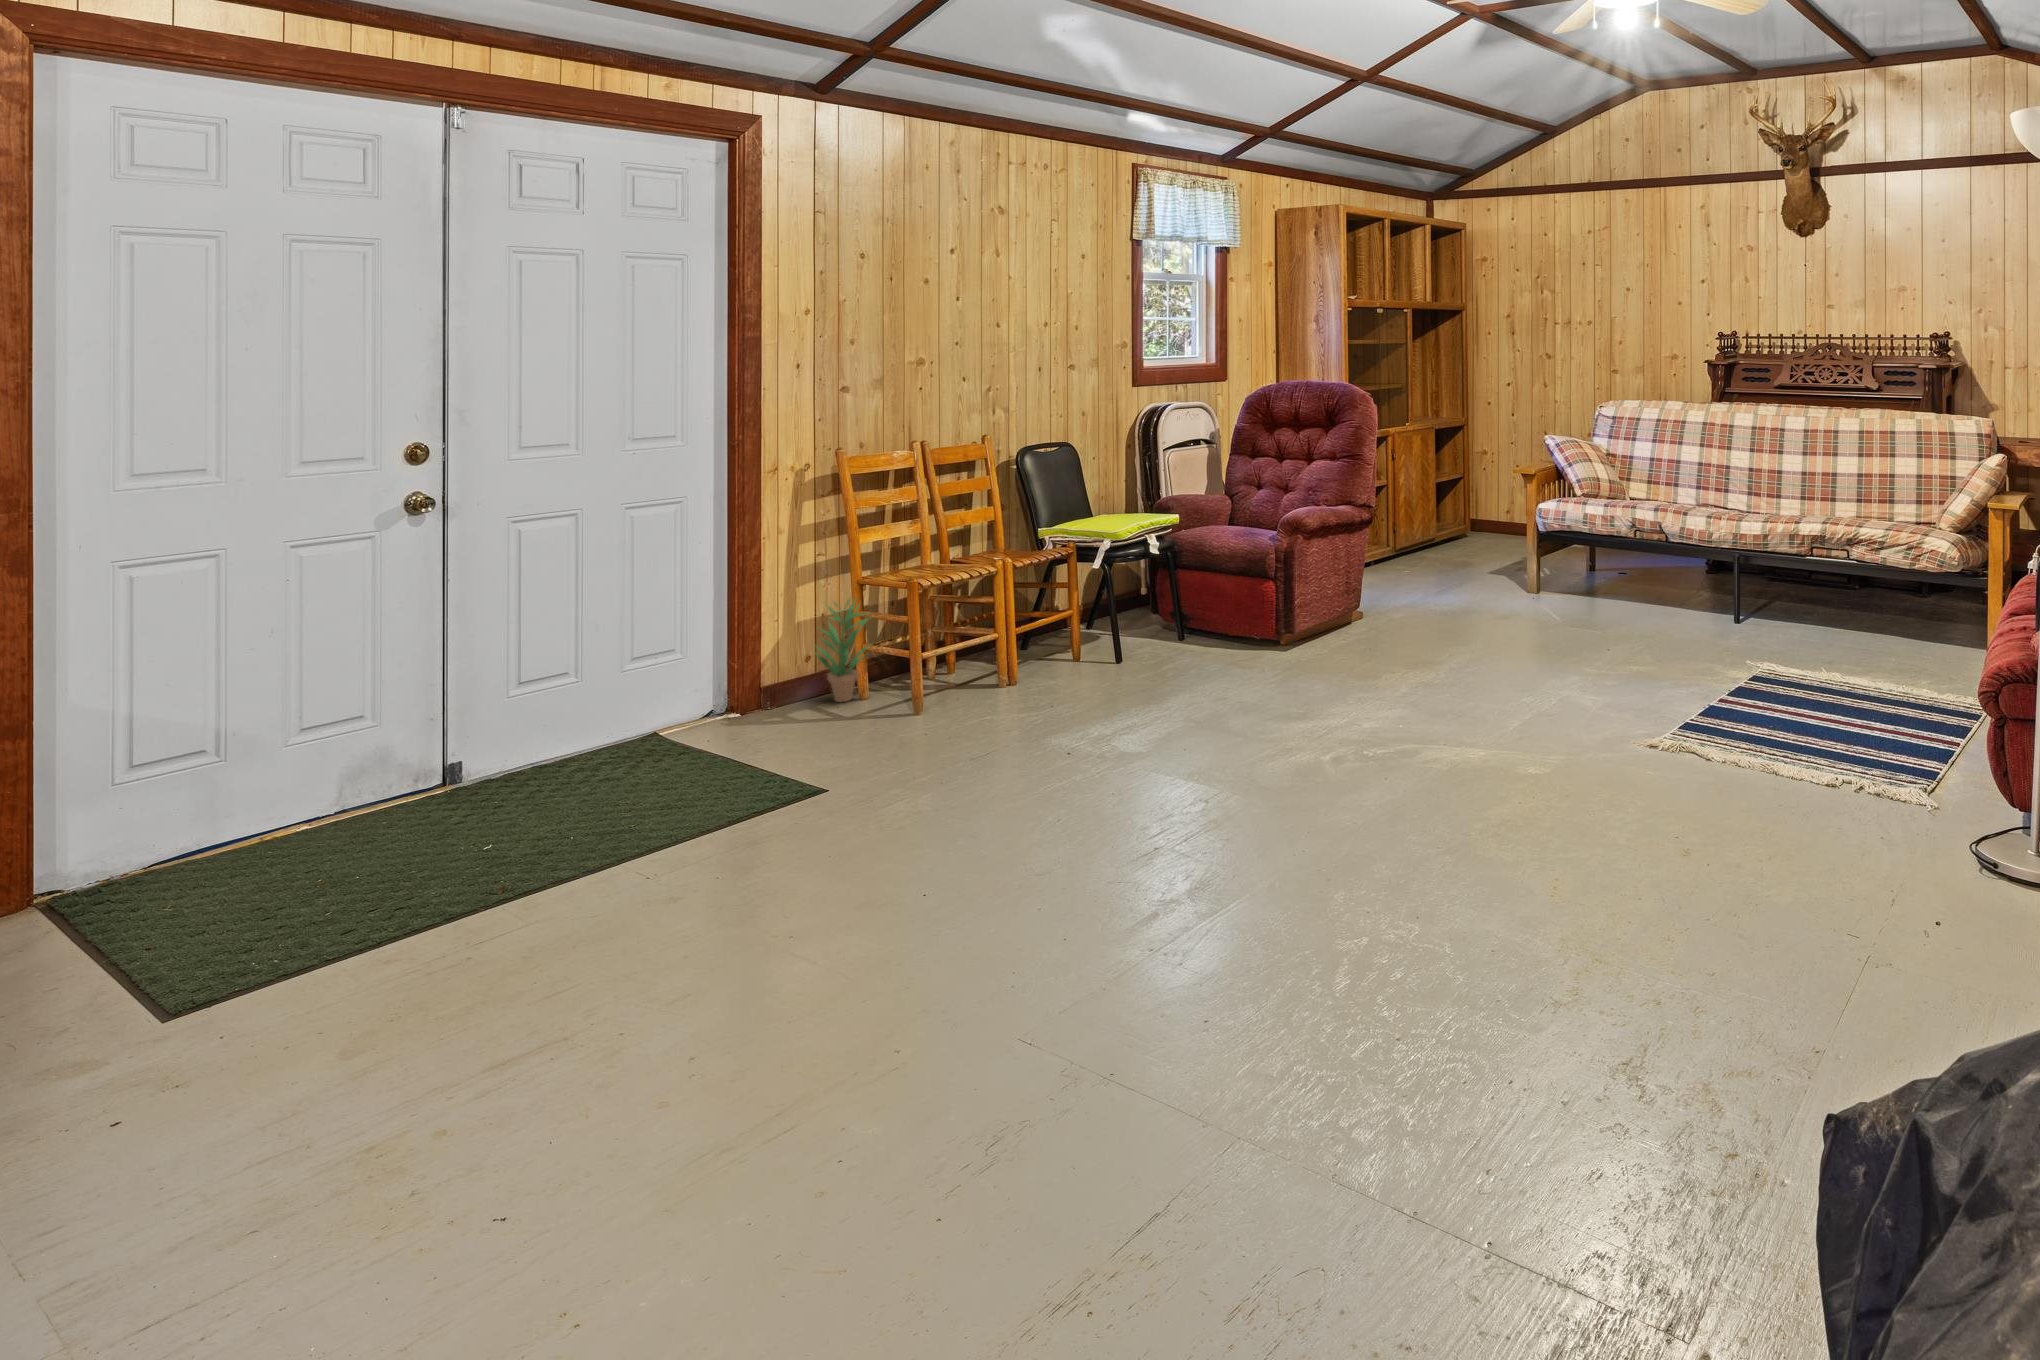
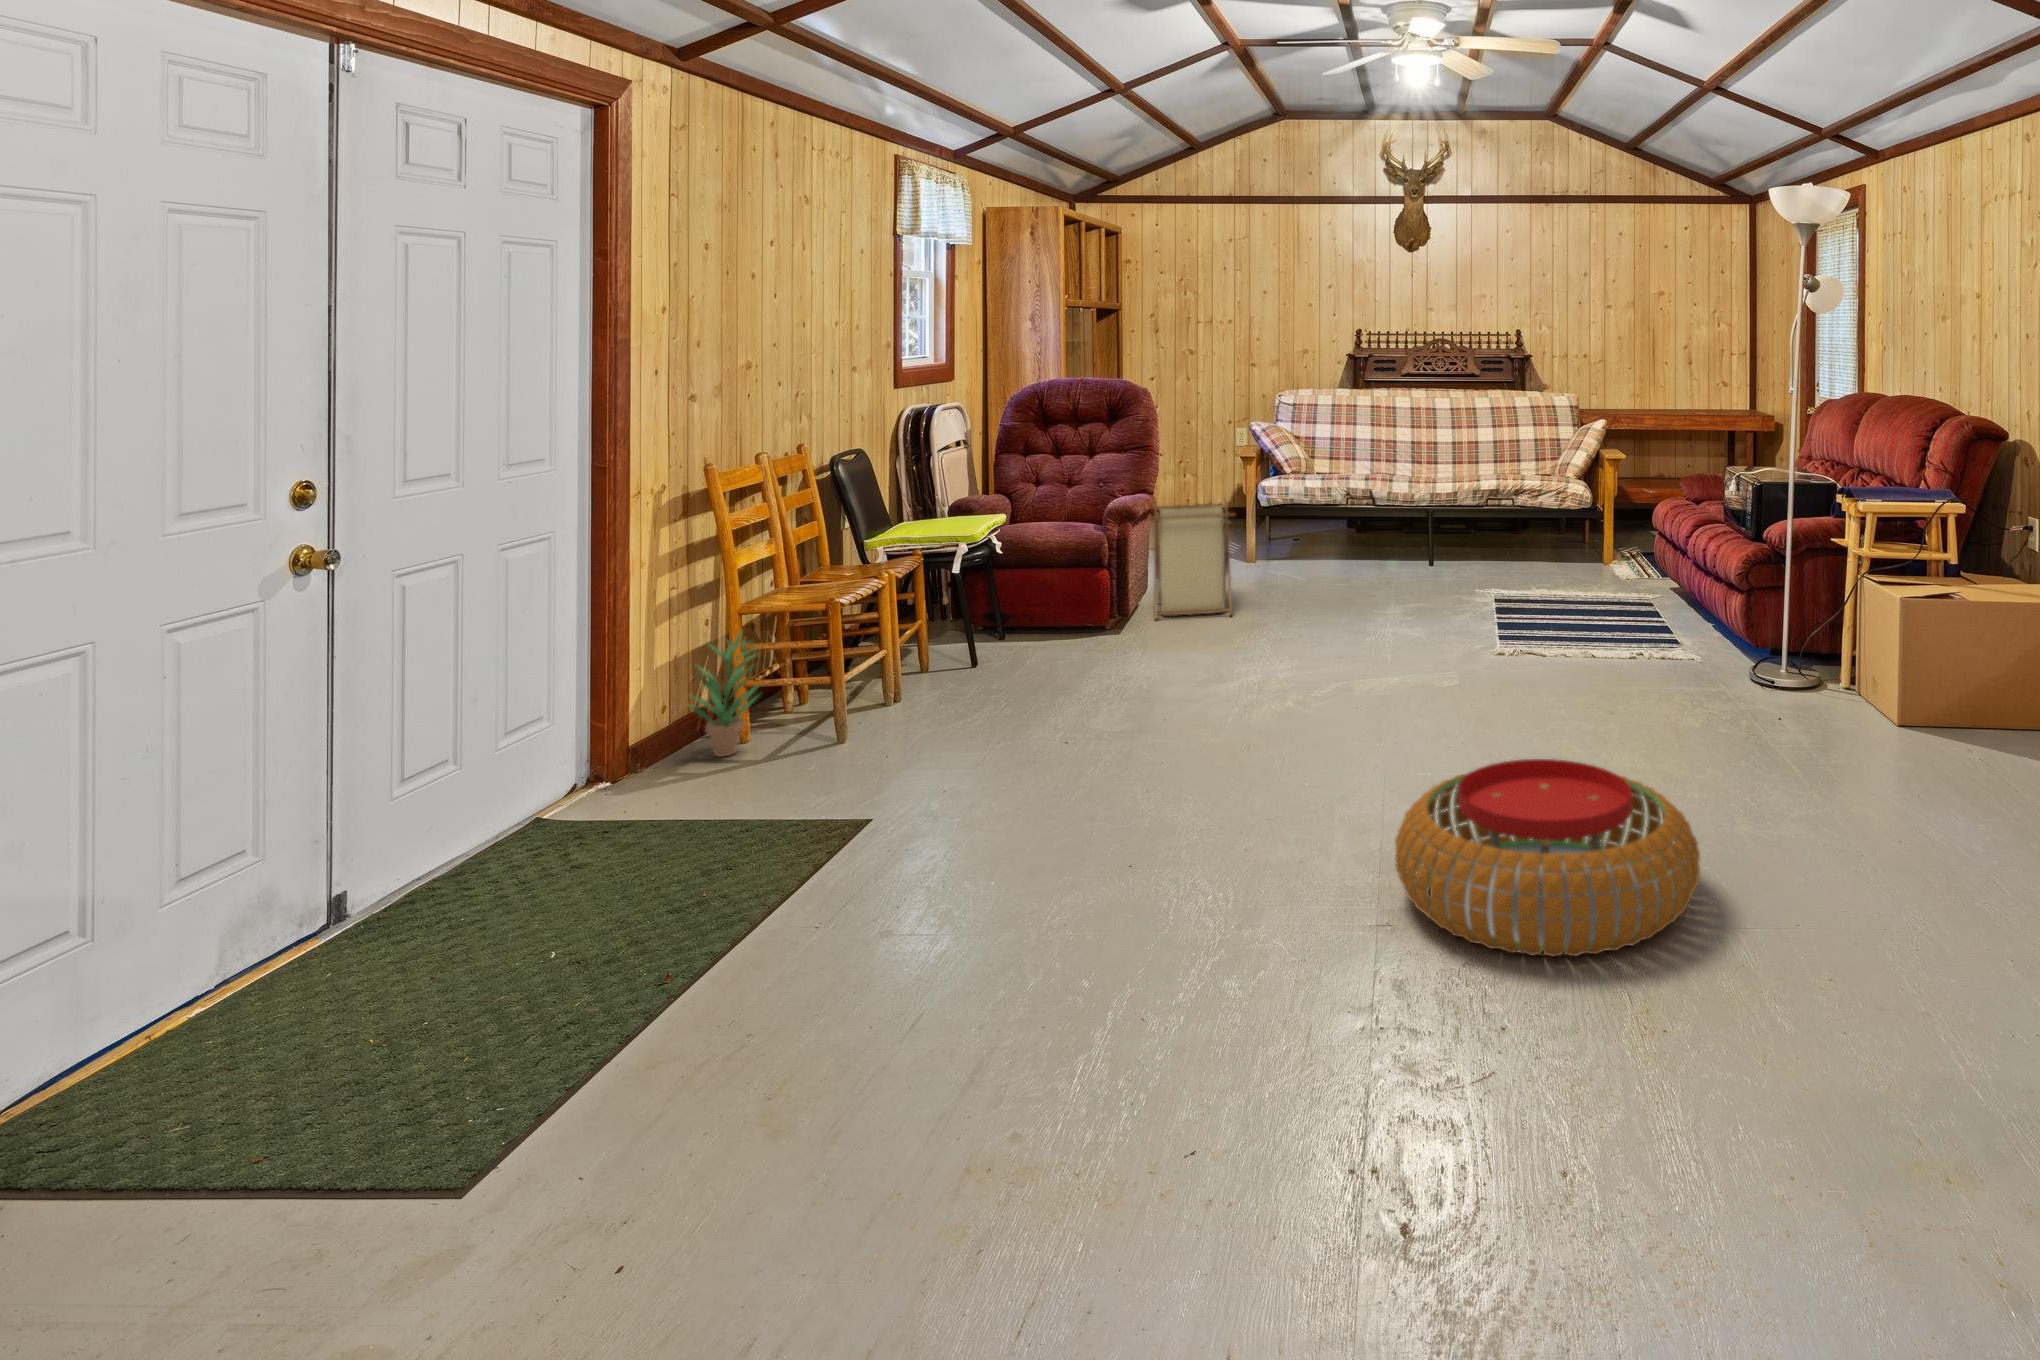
laundry basket: none [1334,514,1446,647] -> present [1149,500,1234,618]
pouf: none [971,890,1355,1177] -> present [1395,759,1700,957]

